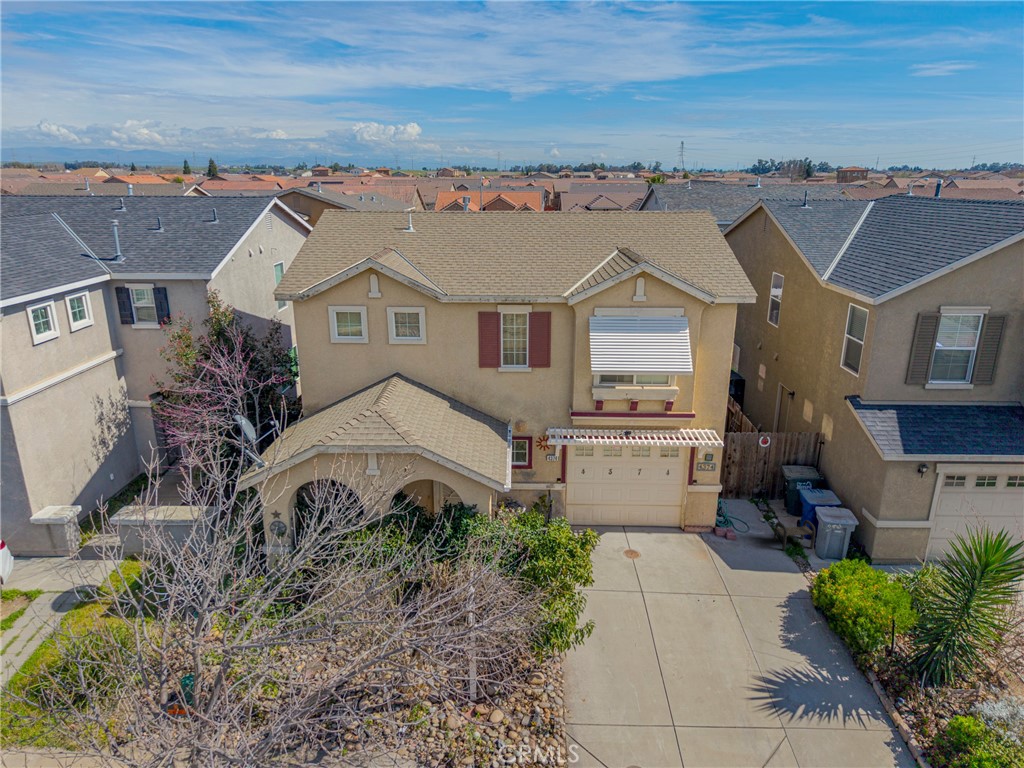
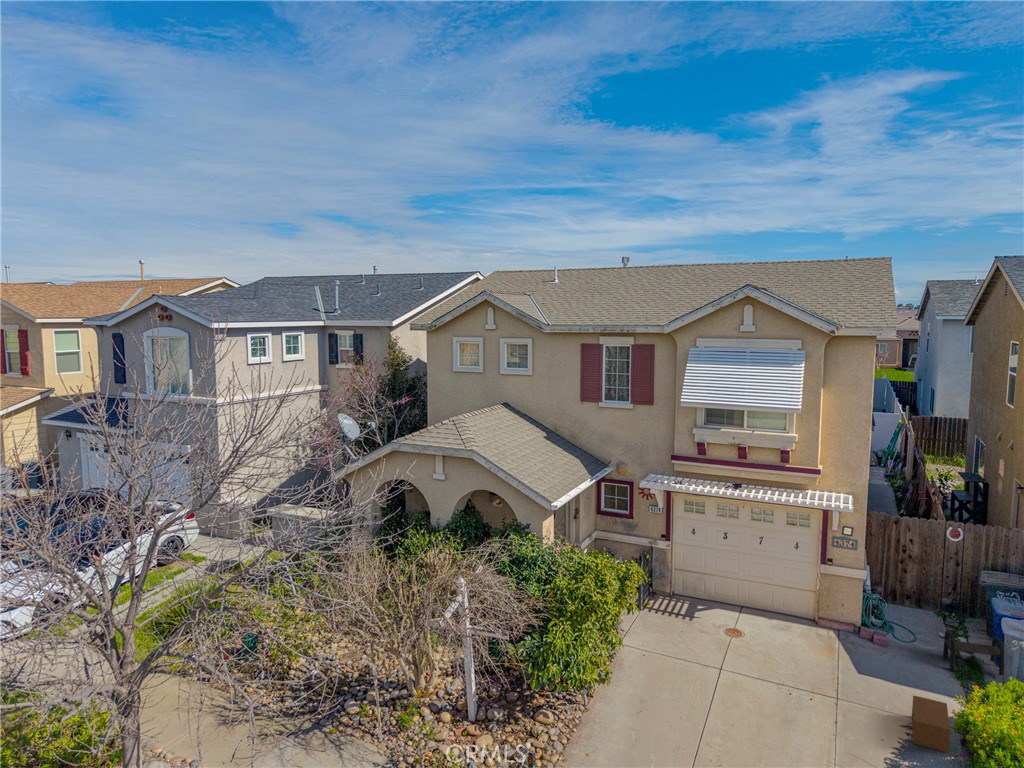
cardboard box: none [782,582,818,620] -> present [912,696,950,753]

